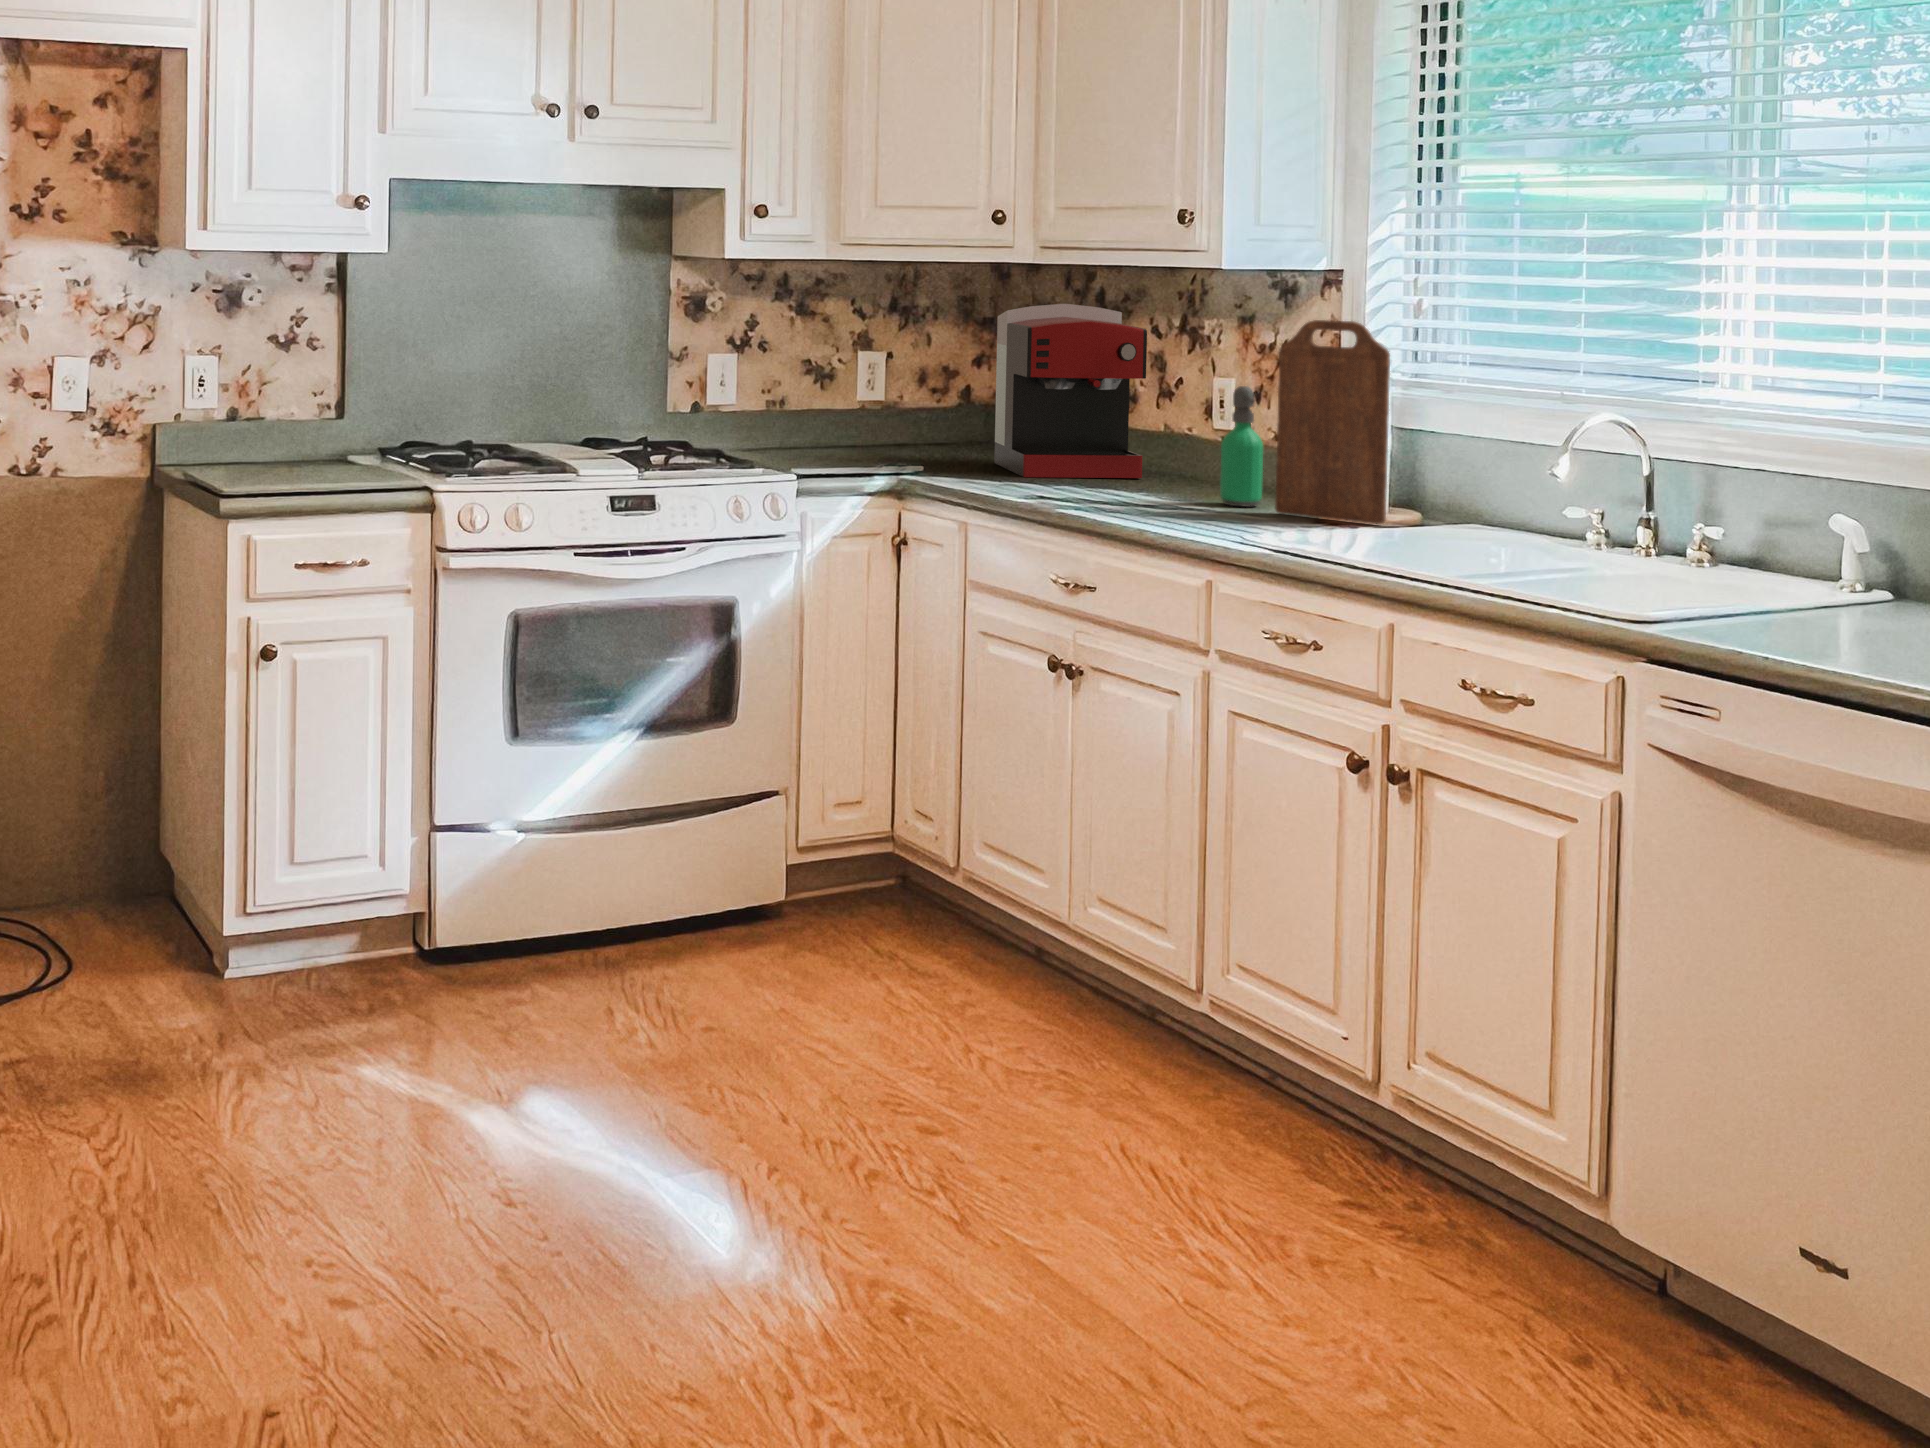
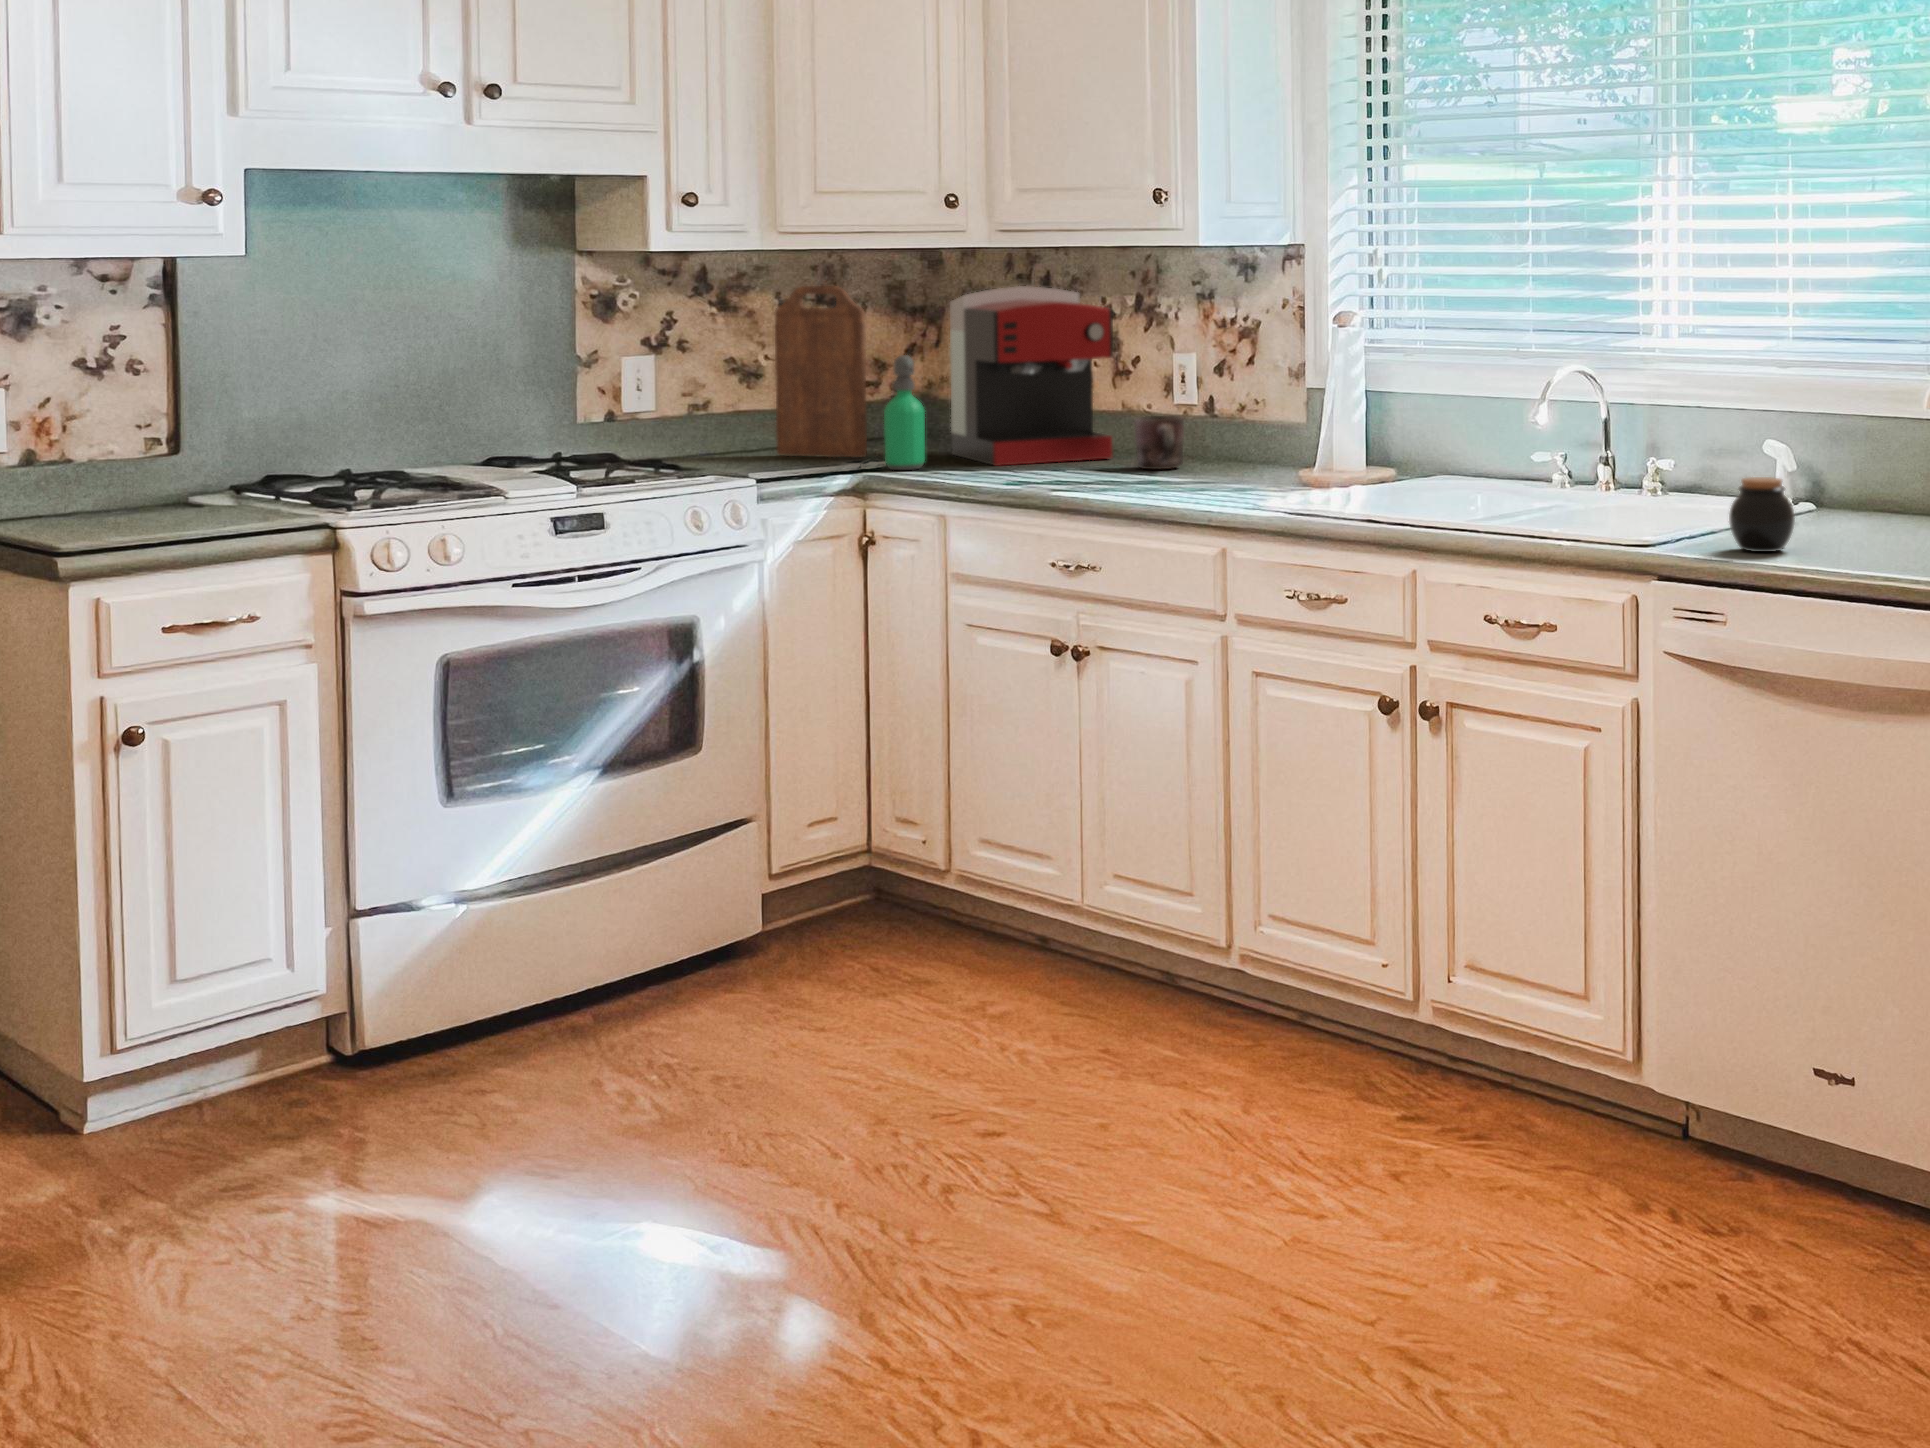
cutting board: present [1275,320,1390,524] -> present [775,286,867,457]
soap dispenser: present [1220,386,1263,506] -> present [884,355,925,470]
mug: none [1156,439,1207,493] -> present [1134,415,1184,469]
jar: none [1742,557,1826,646] -> present [1729,477,1795,552]

